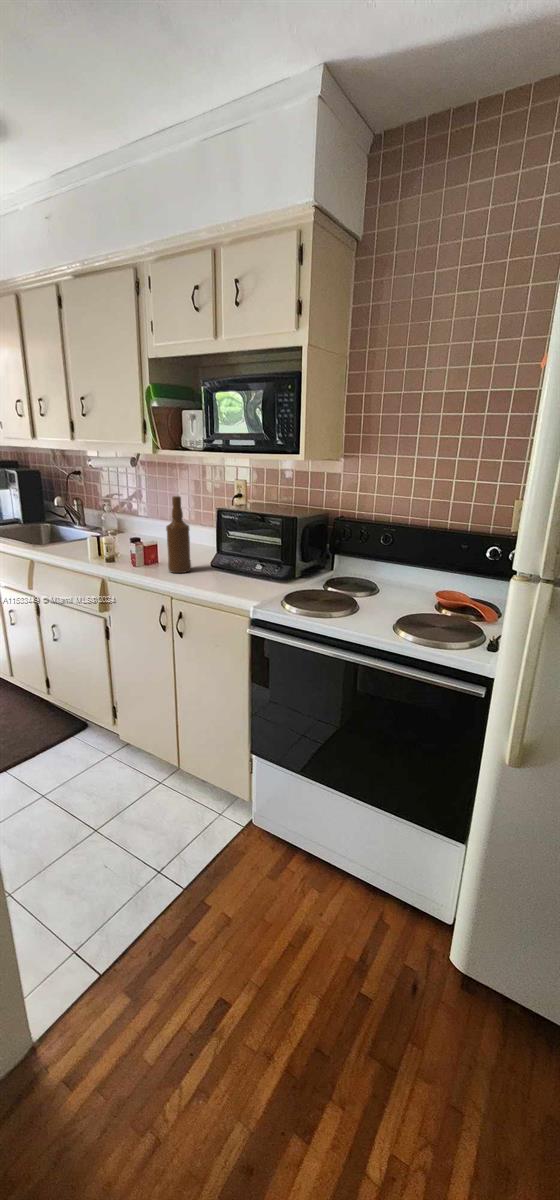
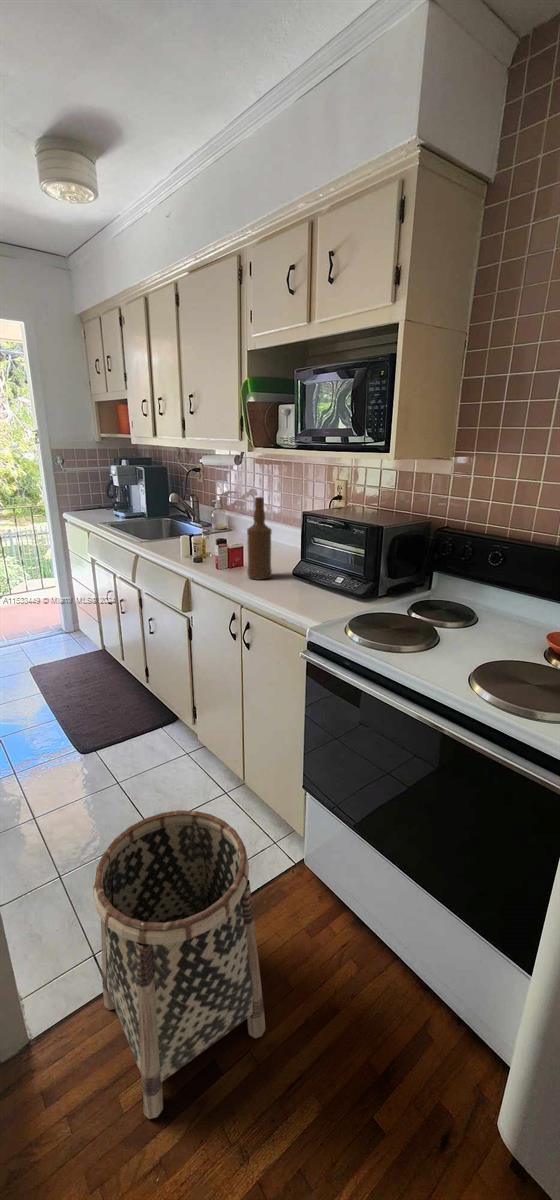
basket: none [98,778,254,1046] -> present [93,810,265,1119]

